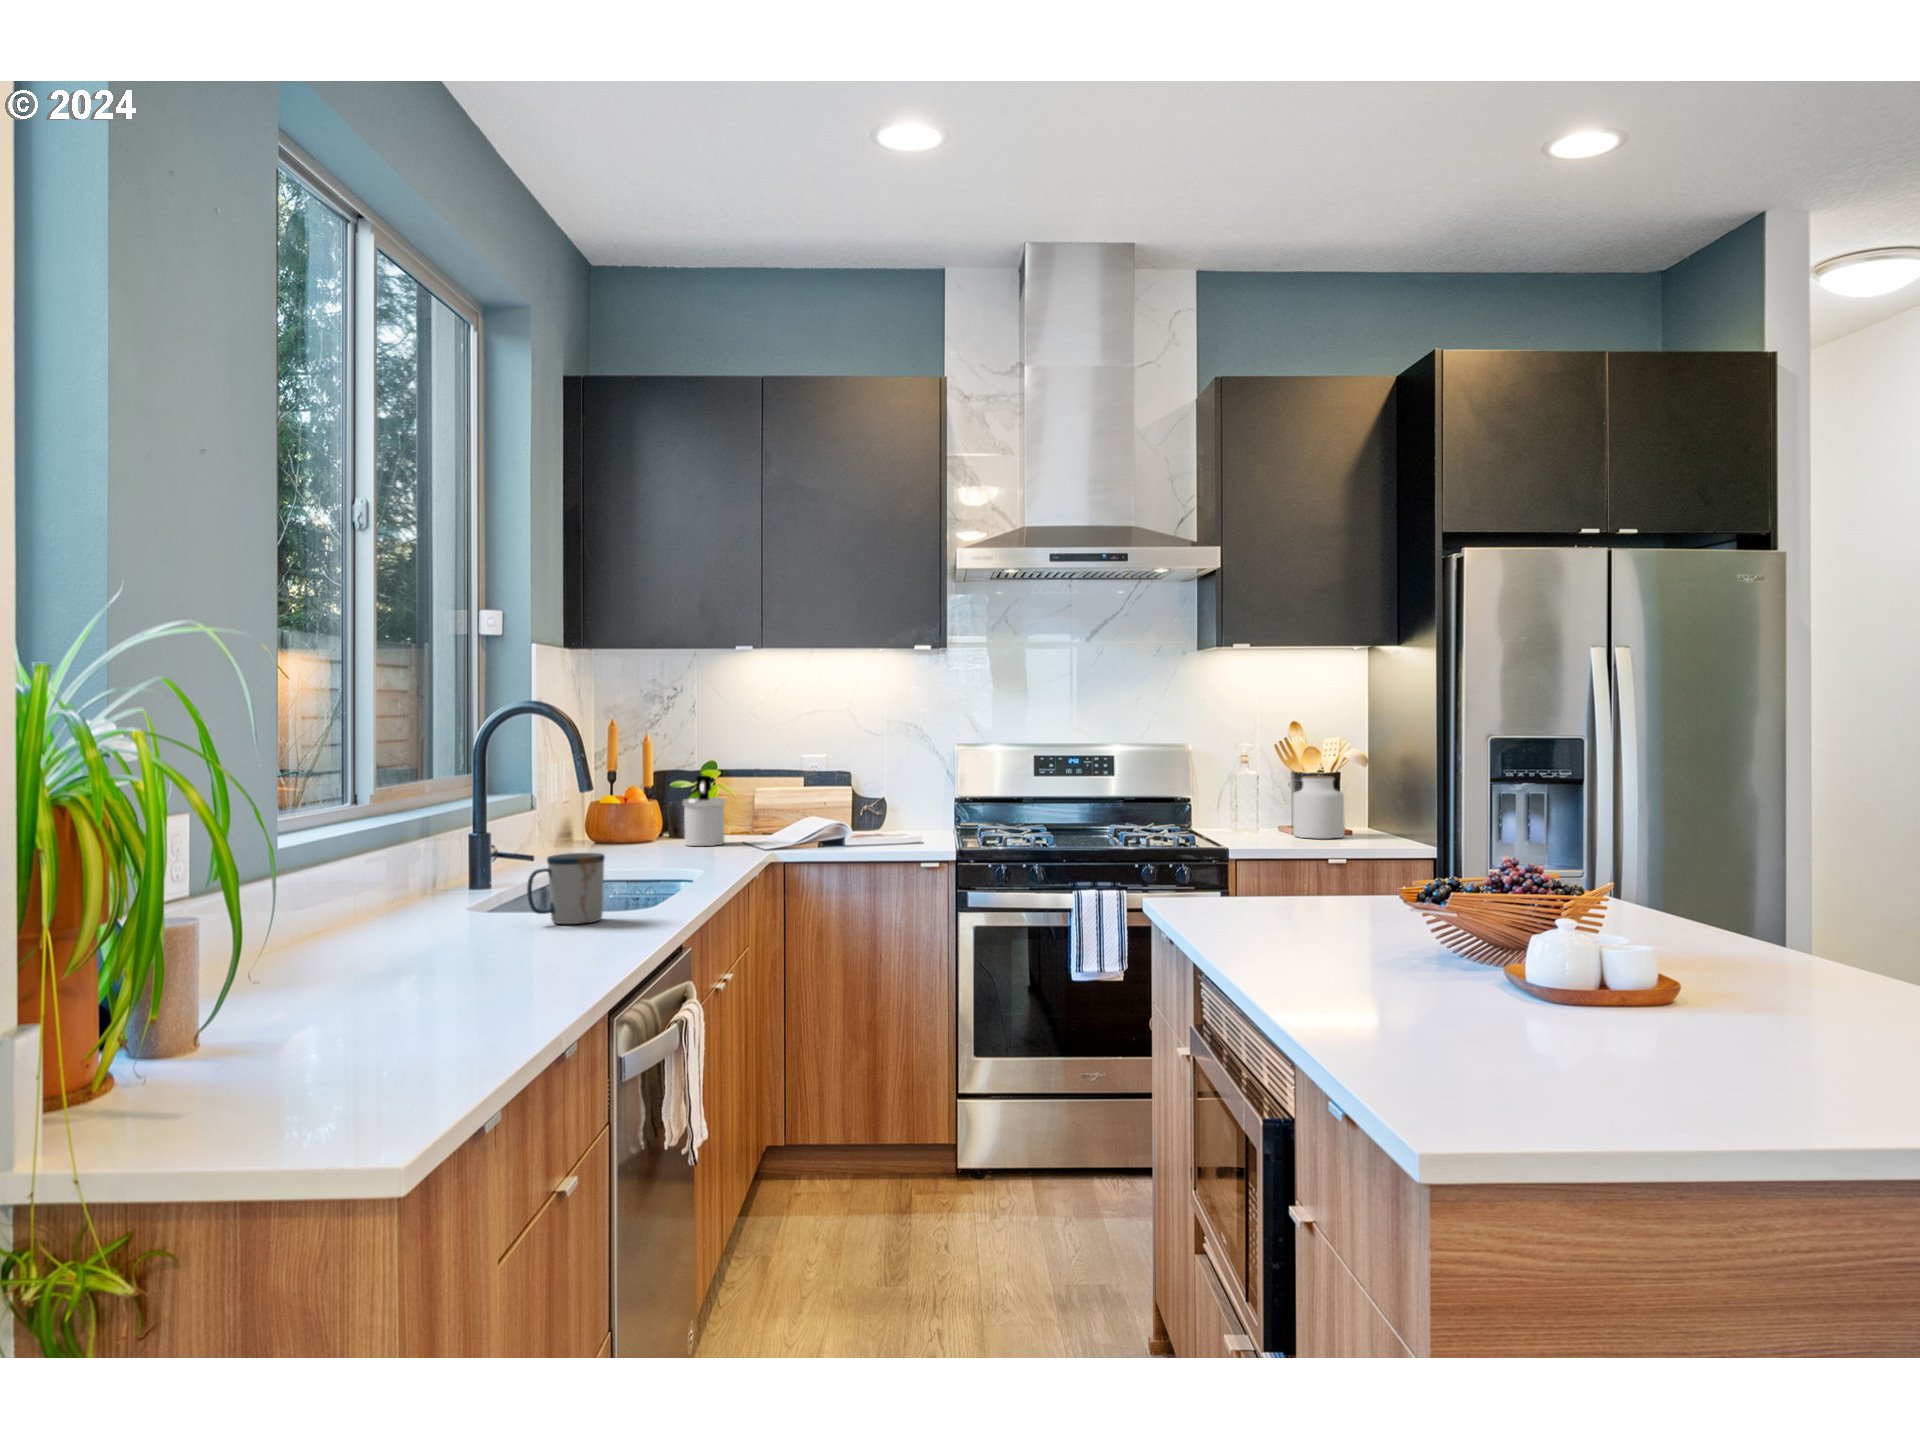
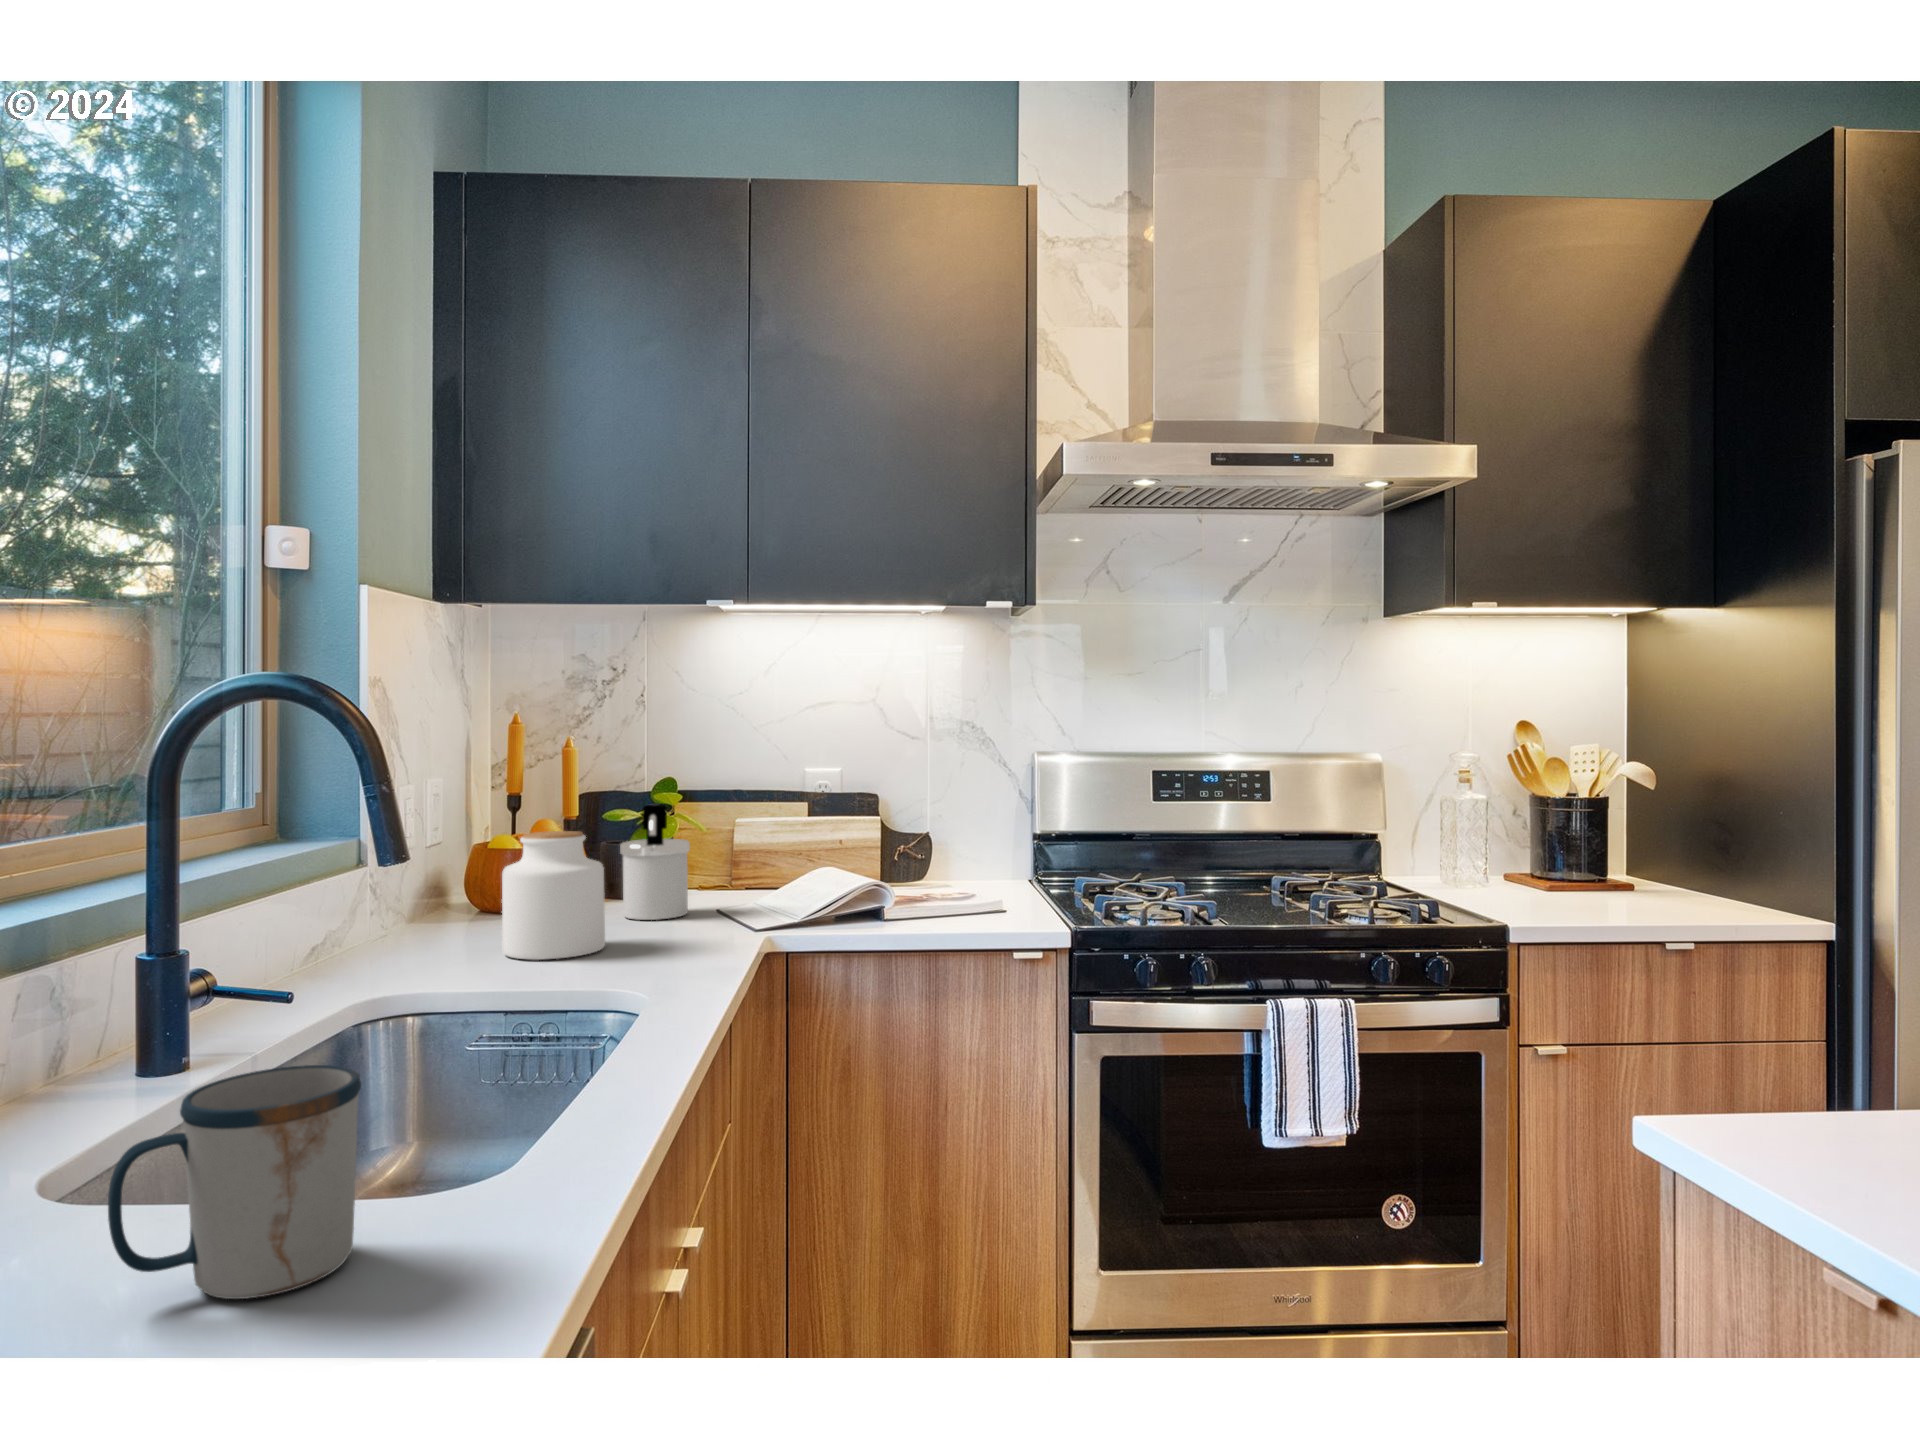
jar: present [1293,776,1345,839] -> present [502,831,605,960]

